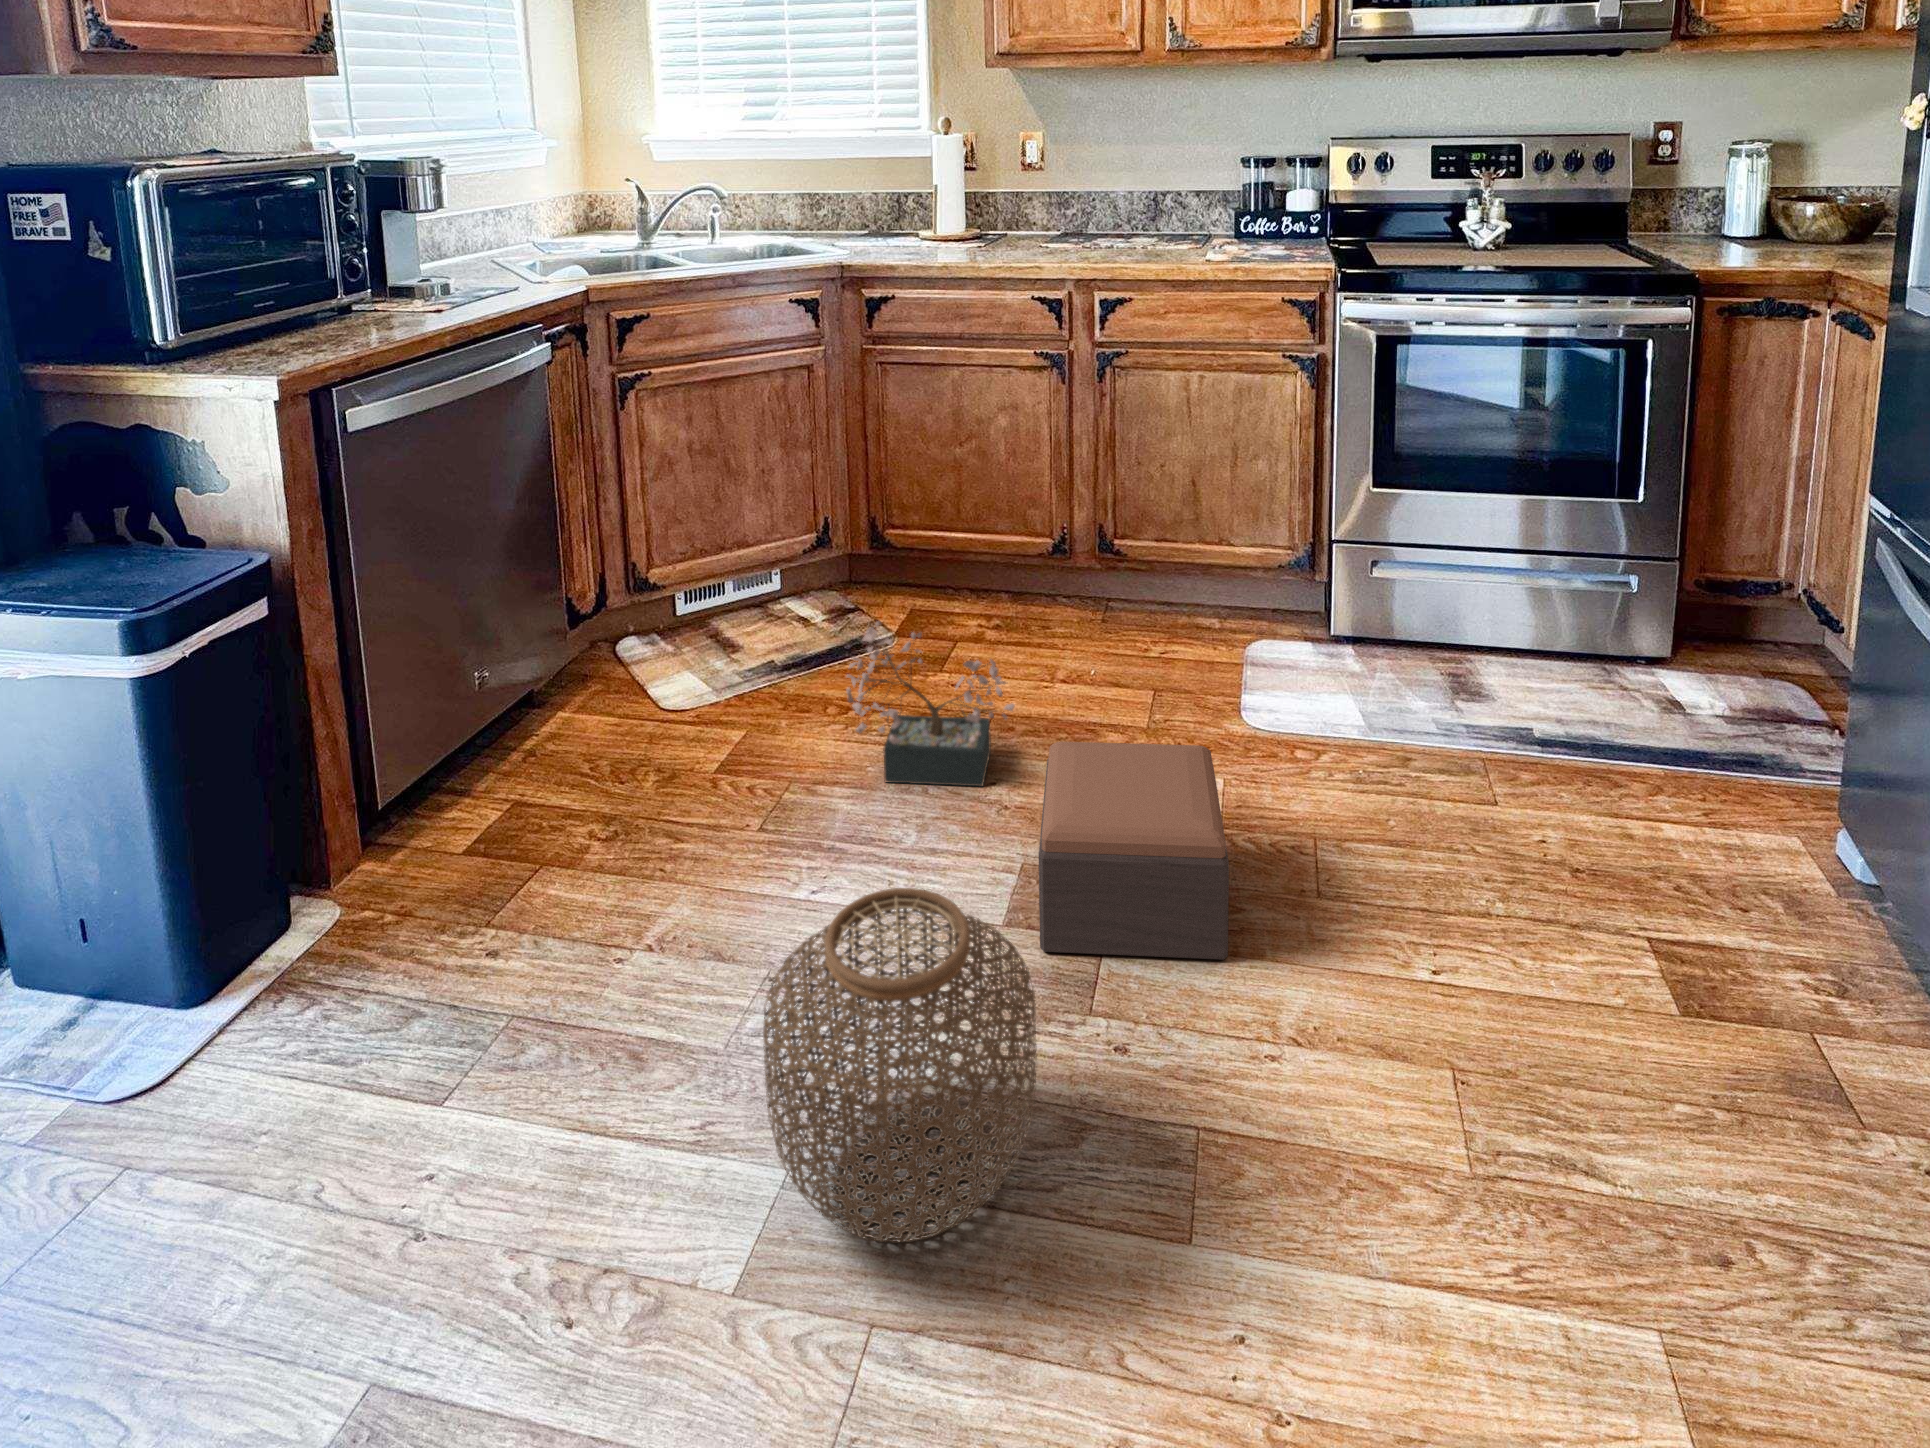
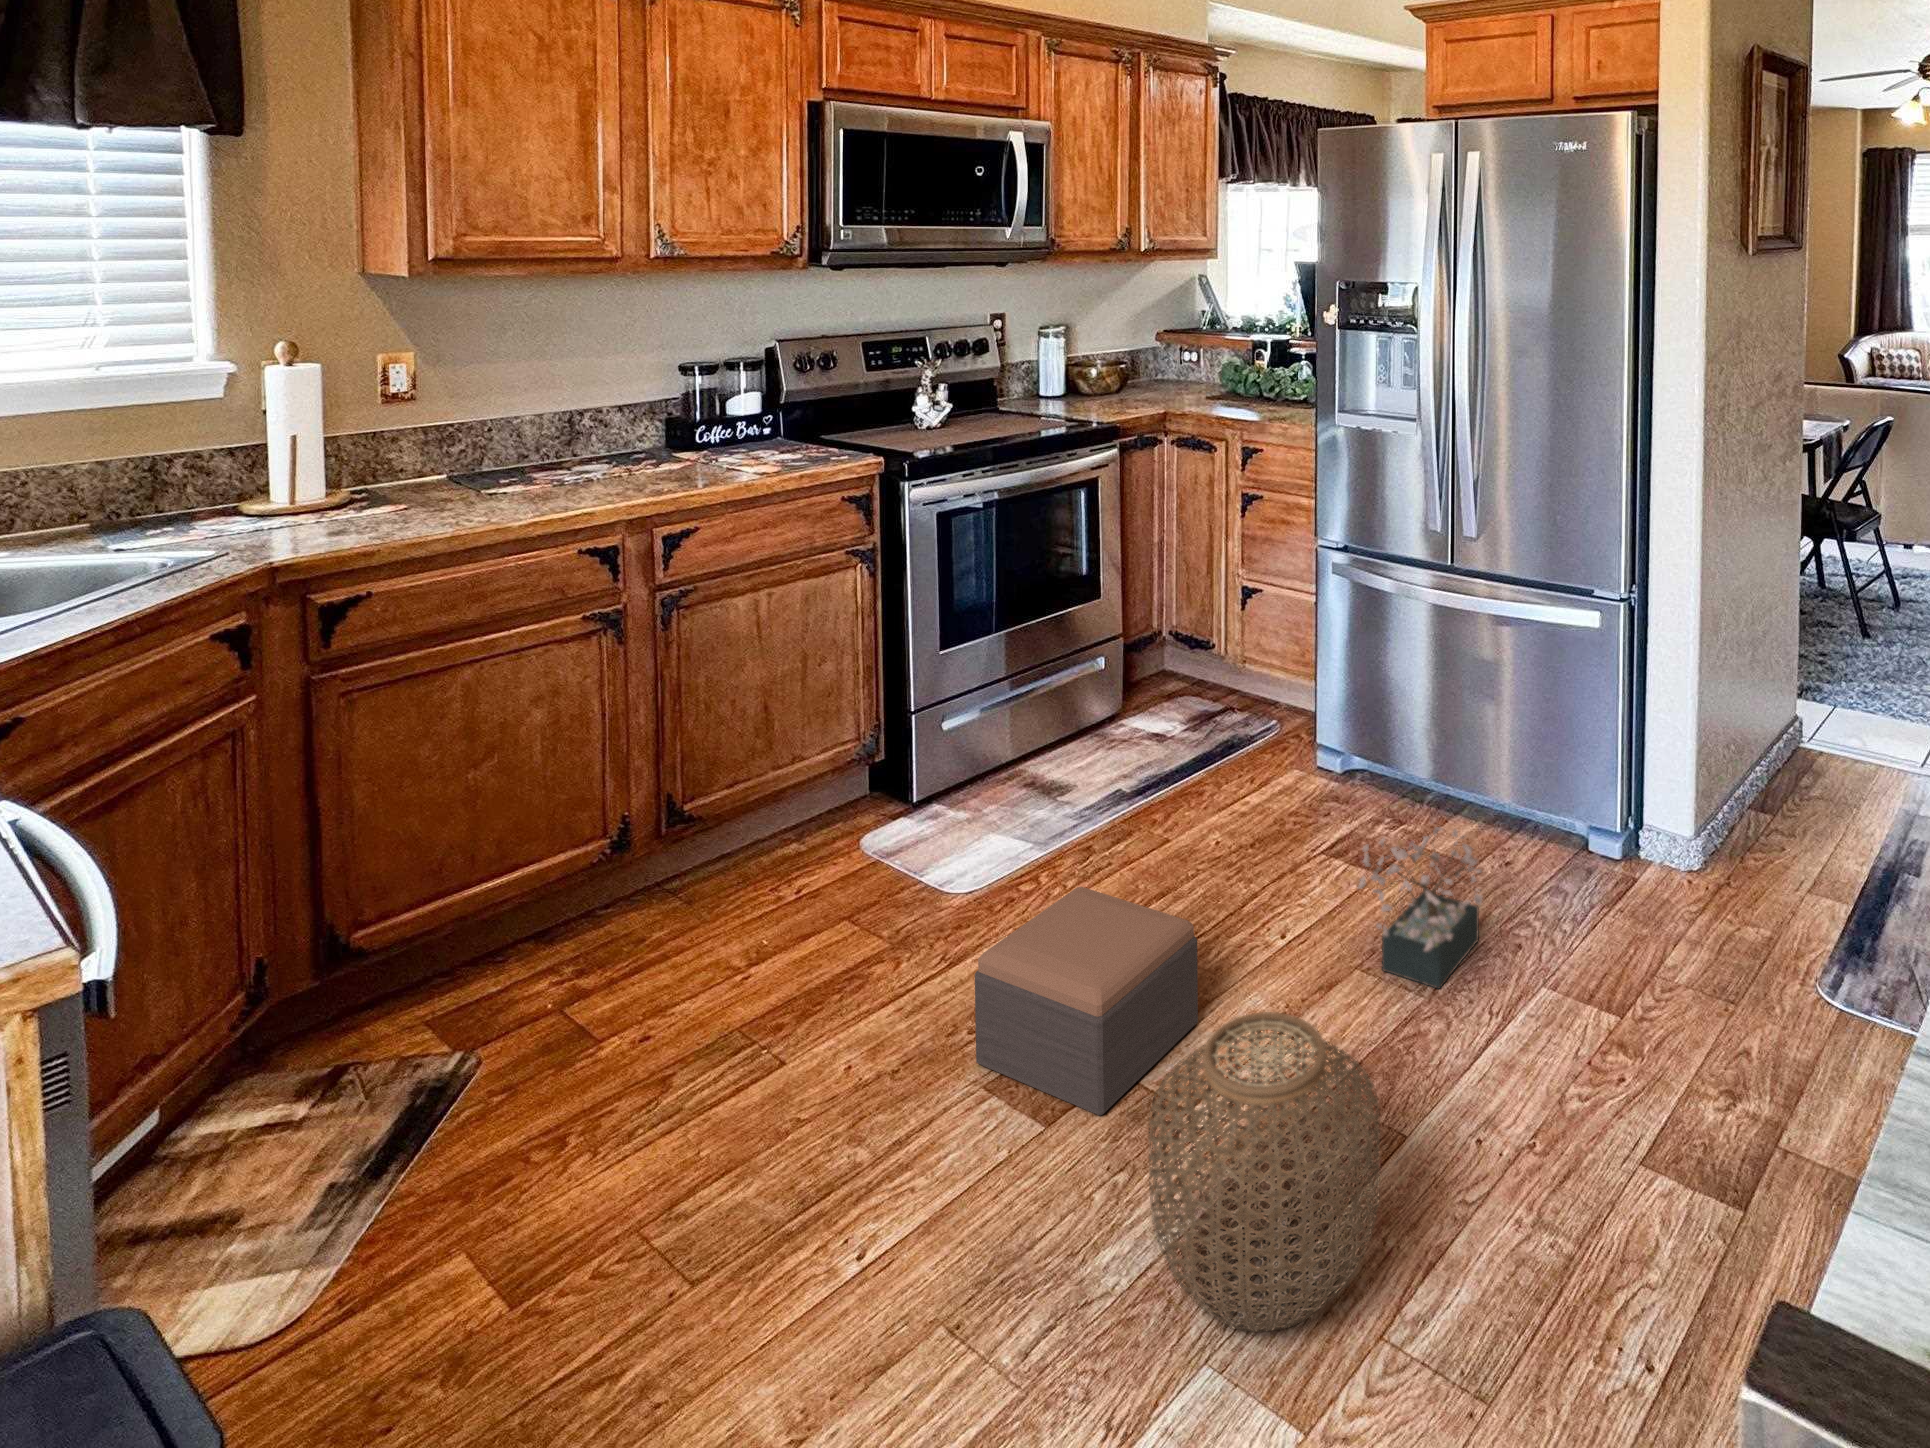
decorative plant: present [846,621,1014,787] -> present [1358,827,1482,989]

